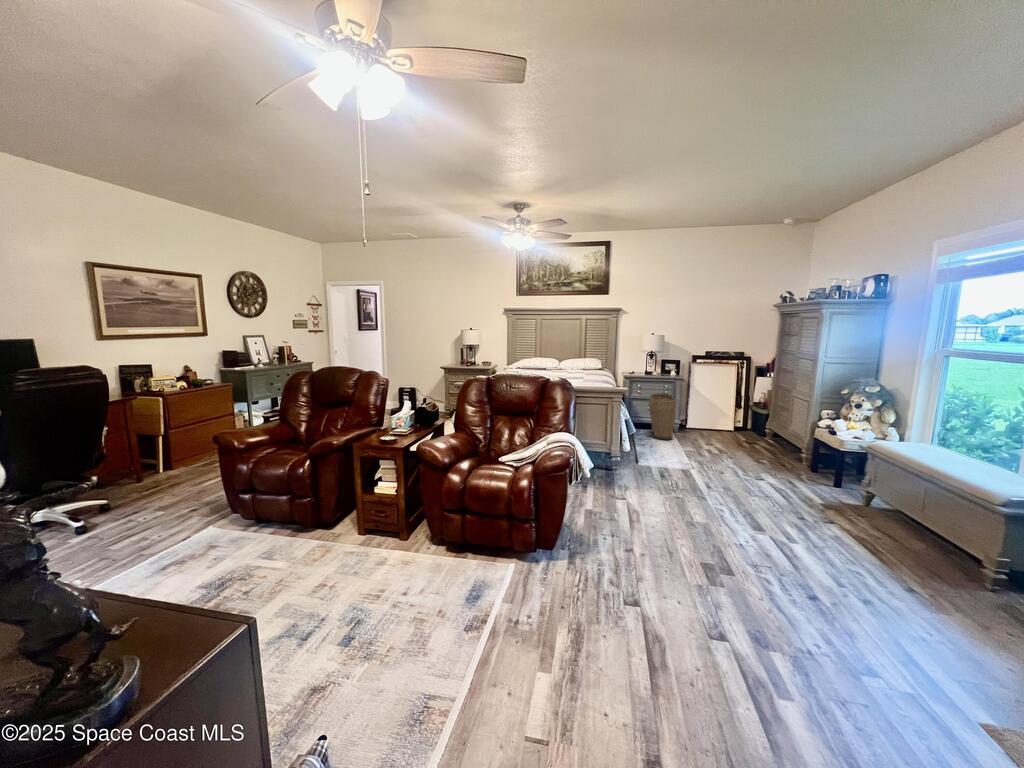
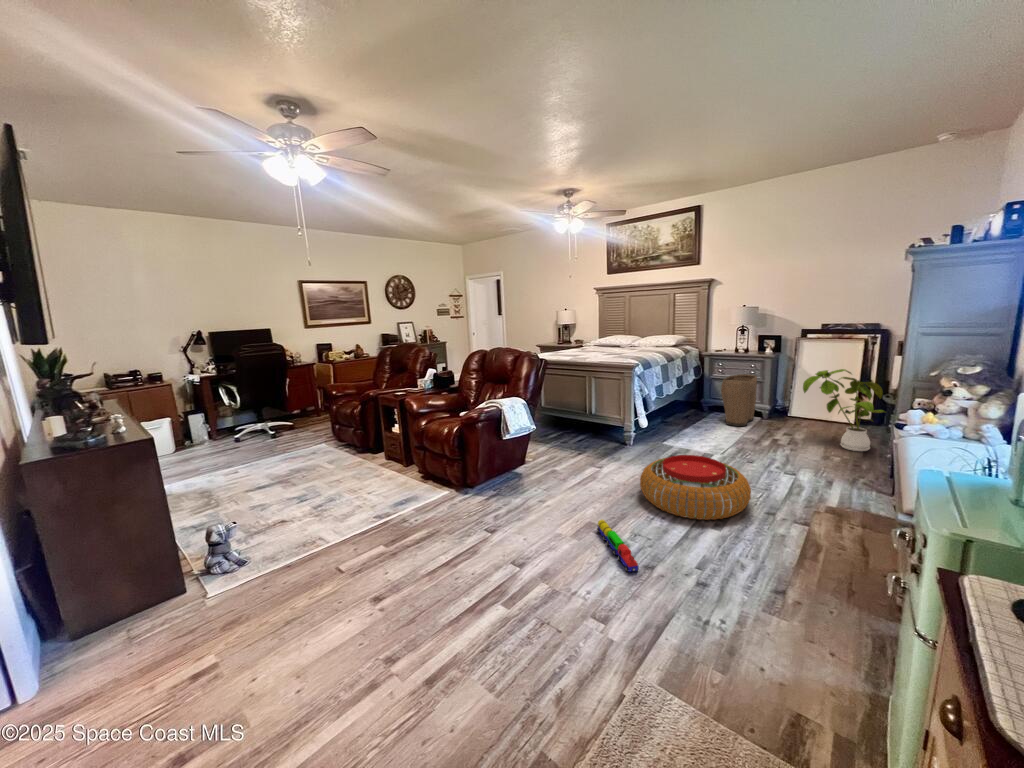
house plant: none [731,388,795,453] -> present [803,369,884,451]
pouf: none [692,475,804,539] -> present [640,455,751,520]
toy train: none [730,561,829,617] -> present [597,520,639,572]

